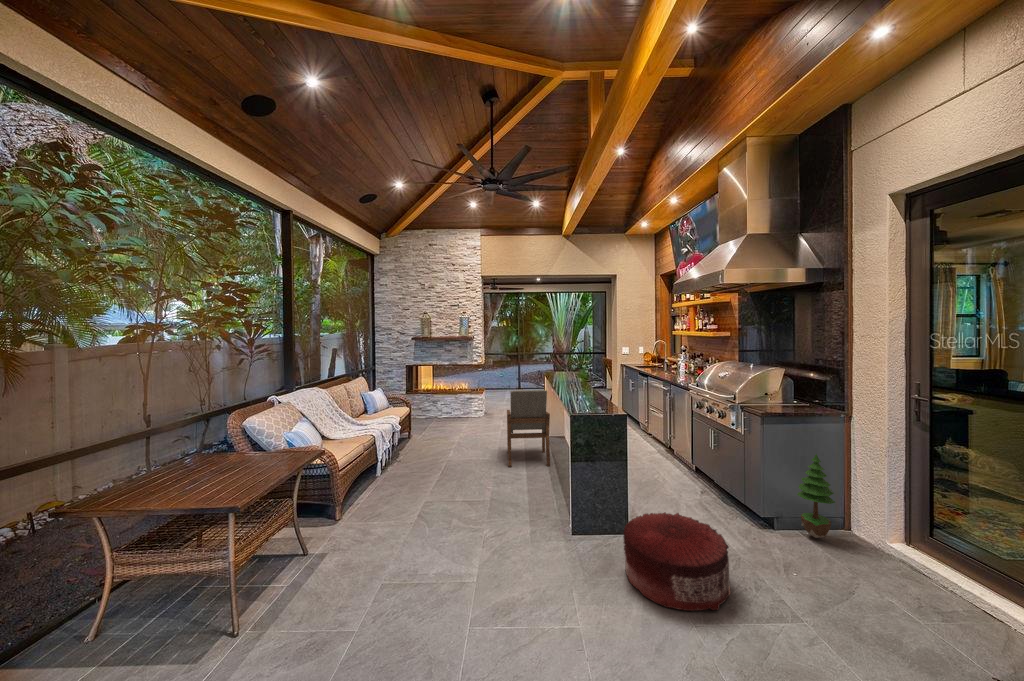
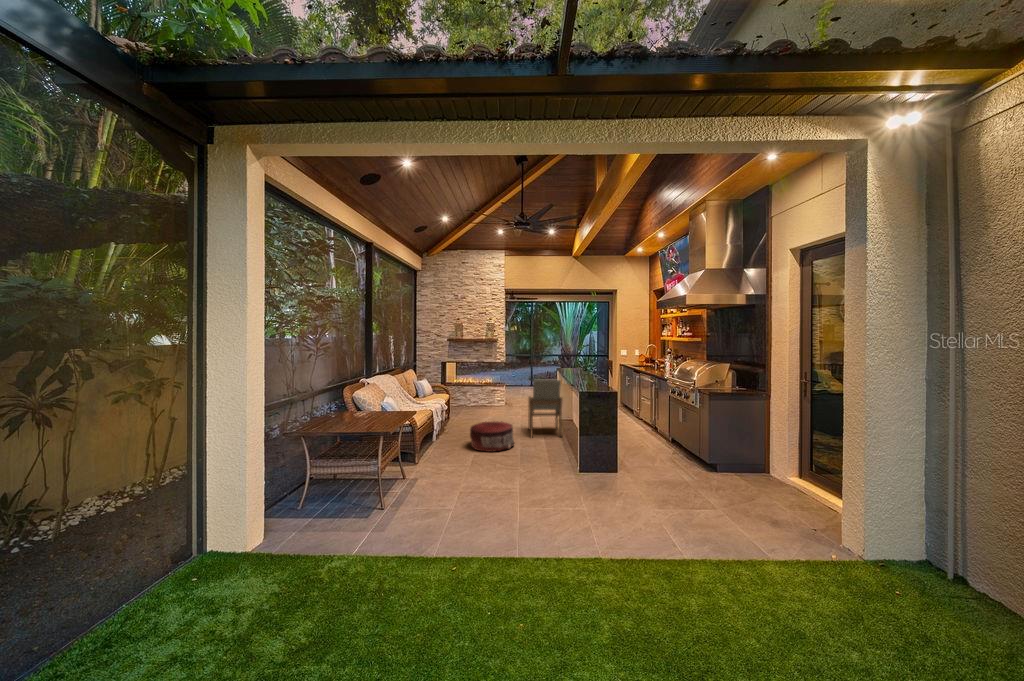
potted tree: present [797,454,835,538] -> none [731,419,755,476]
pouf: present [623,512,730,611] -> present [470,421,514,452]

